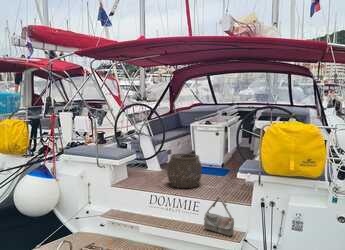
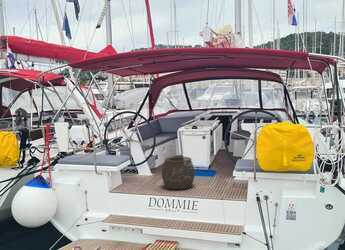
bag: present [204,196,234,236] -> none [204,194,233,230]

